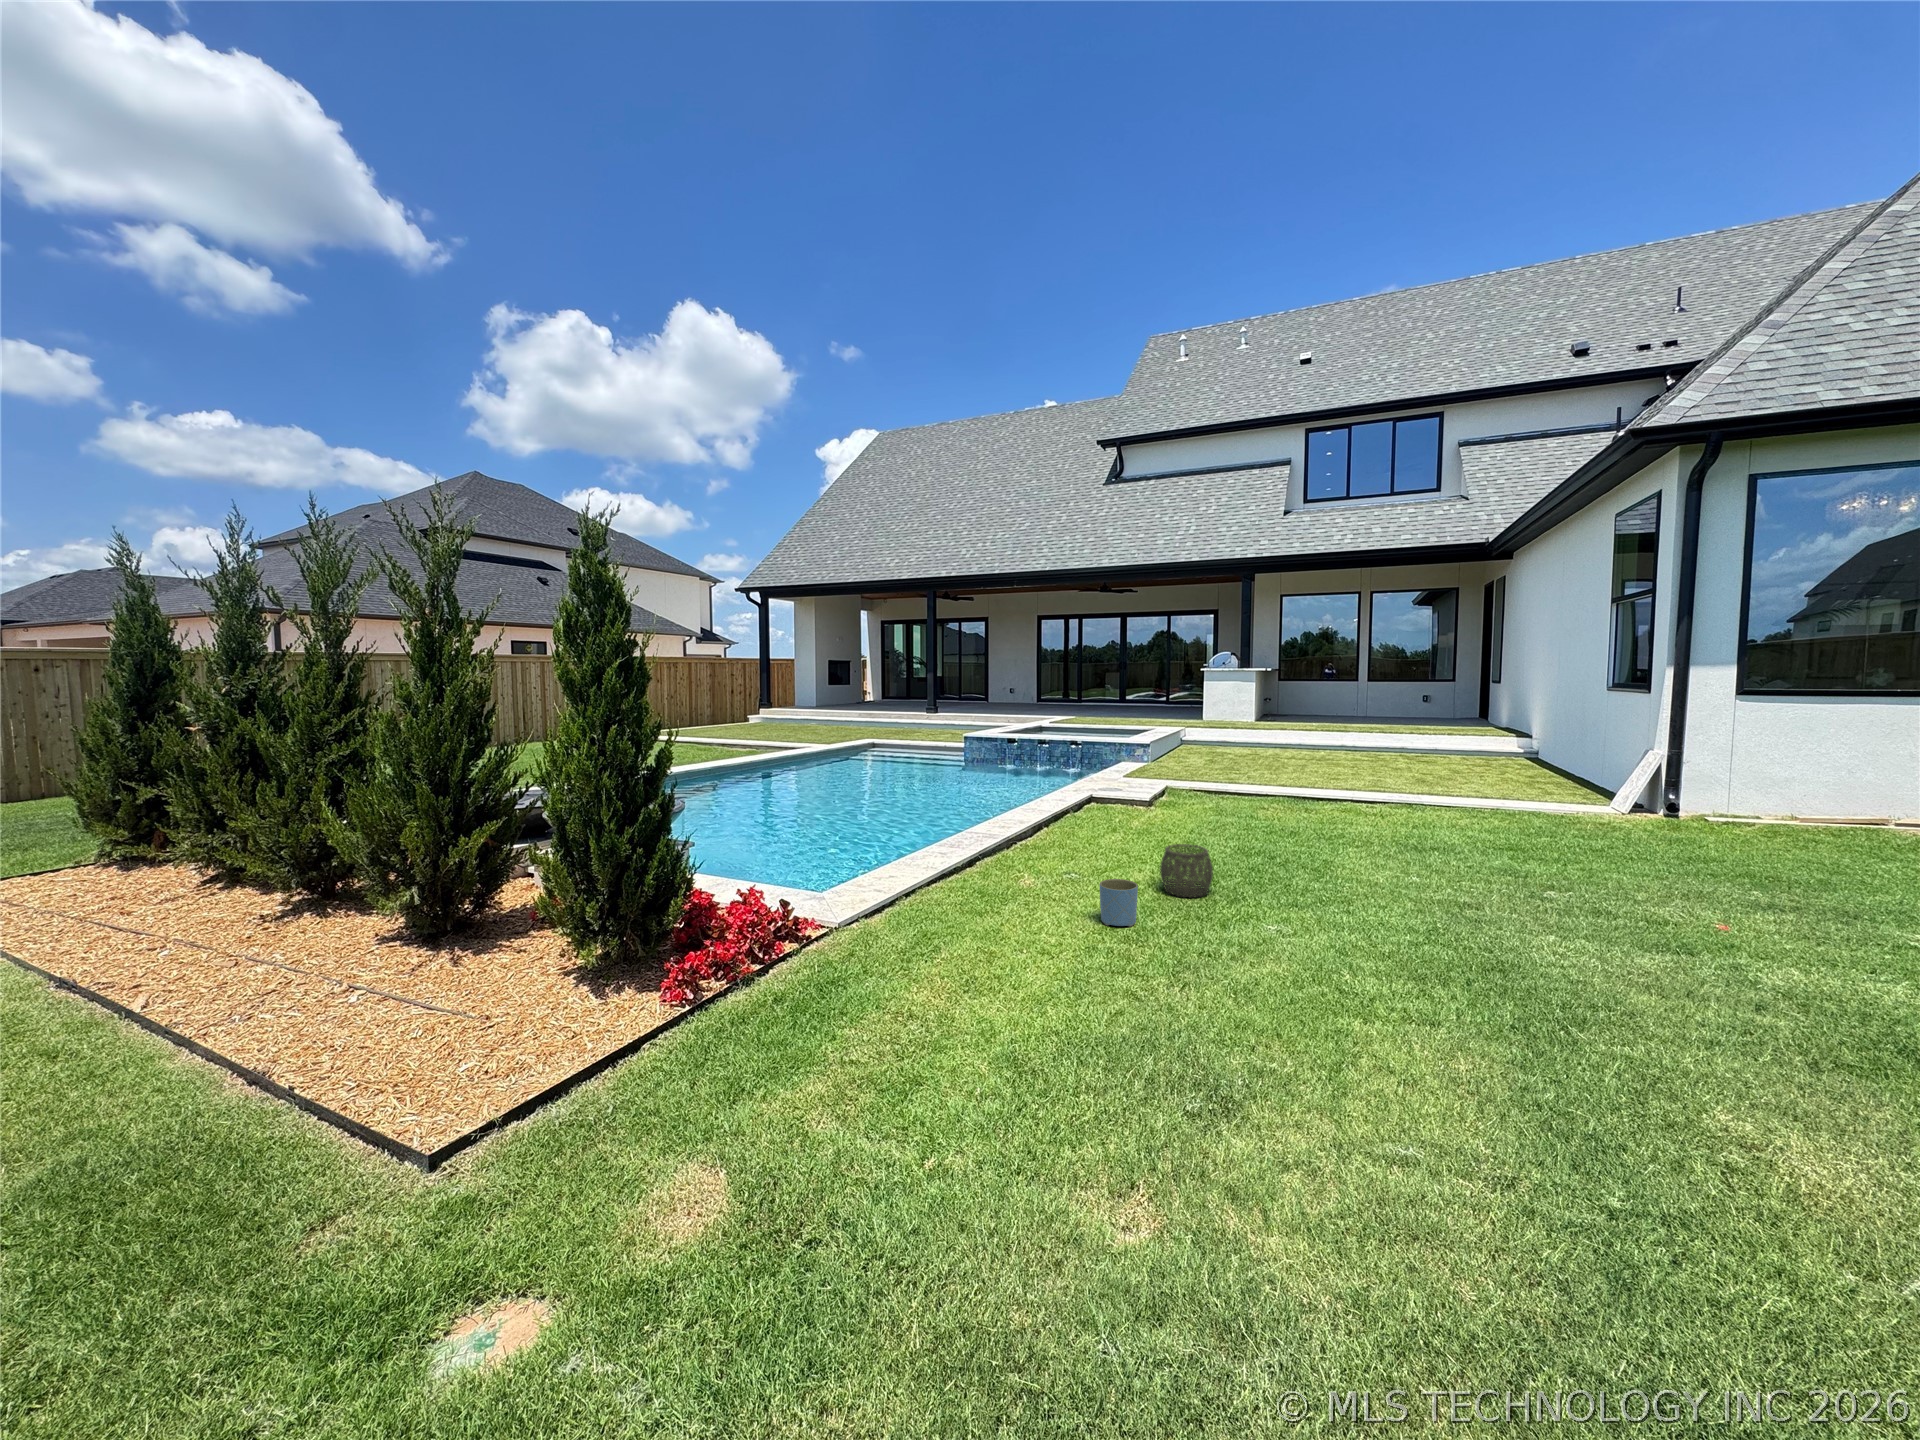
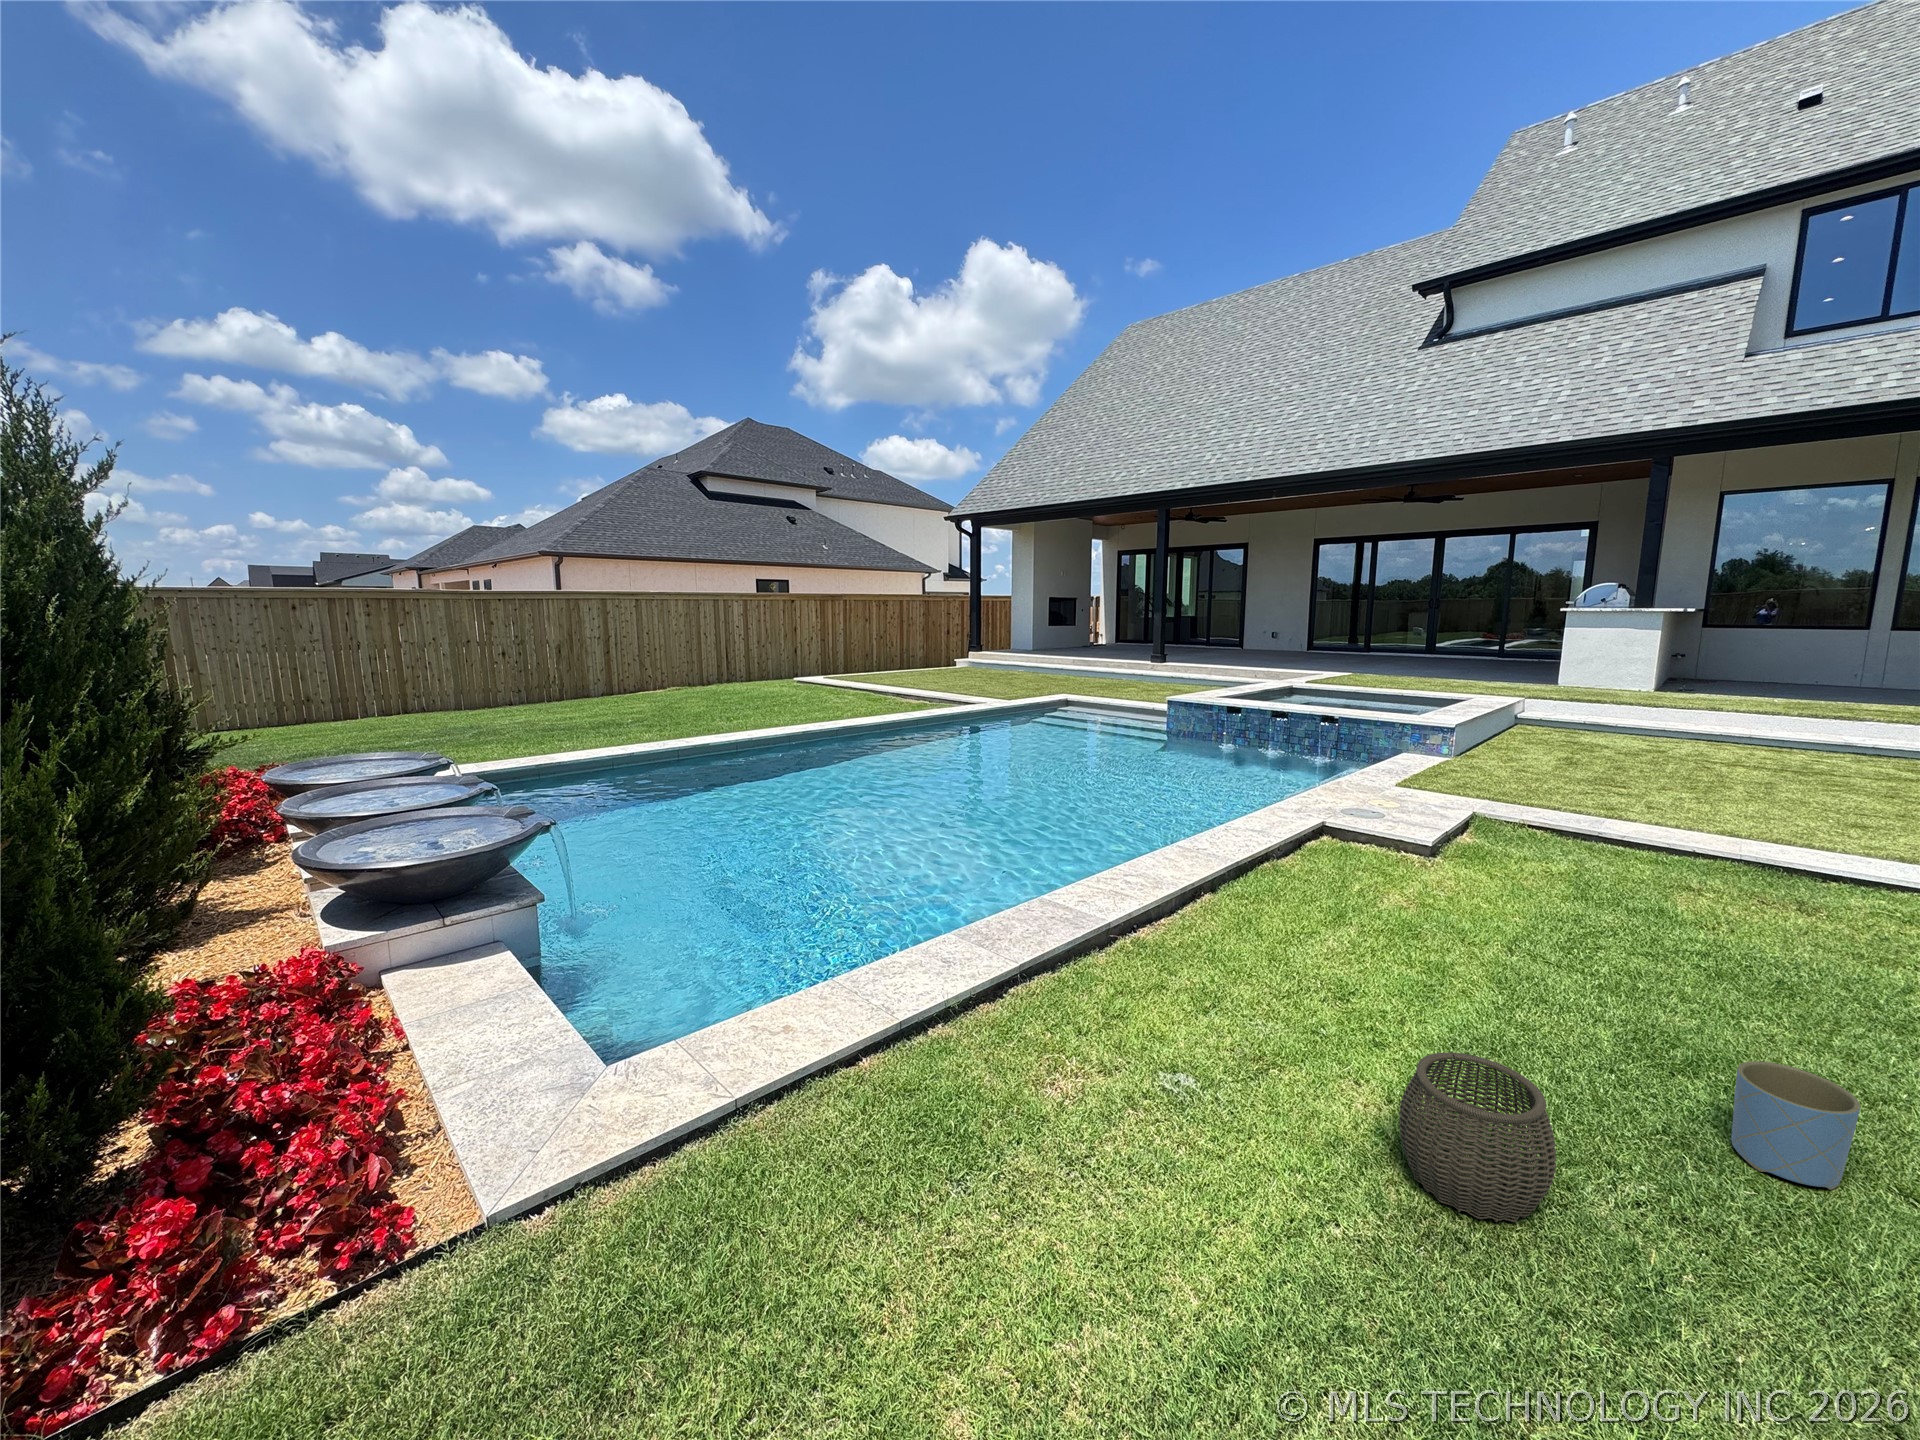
planter: present [1100,879,1138,927] -> present [1731,1061,1860,1190]

